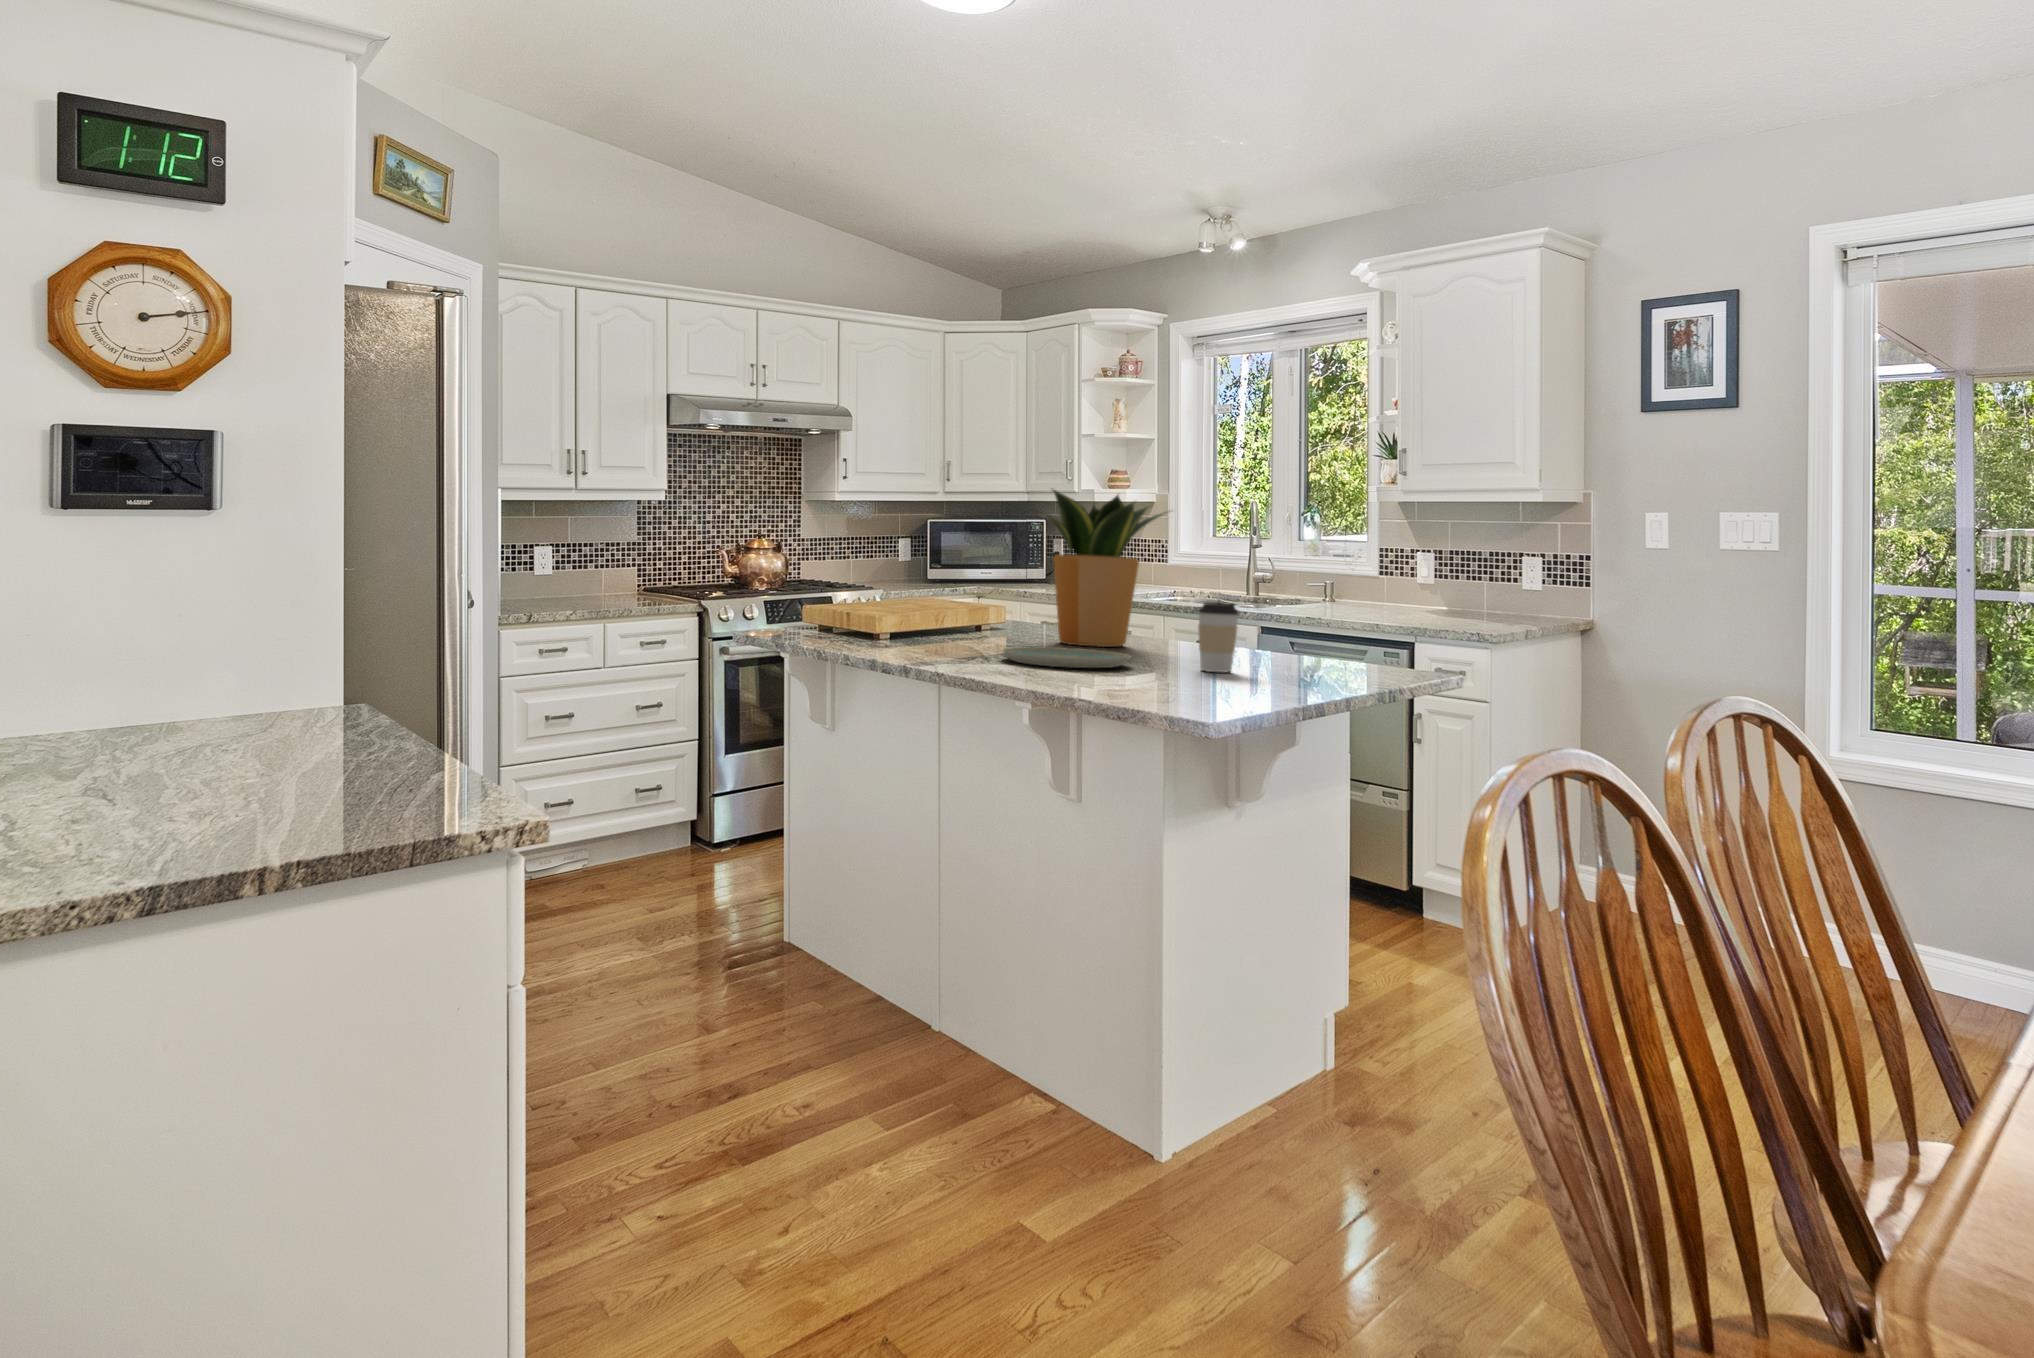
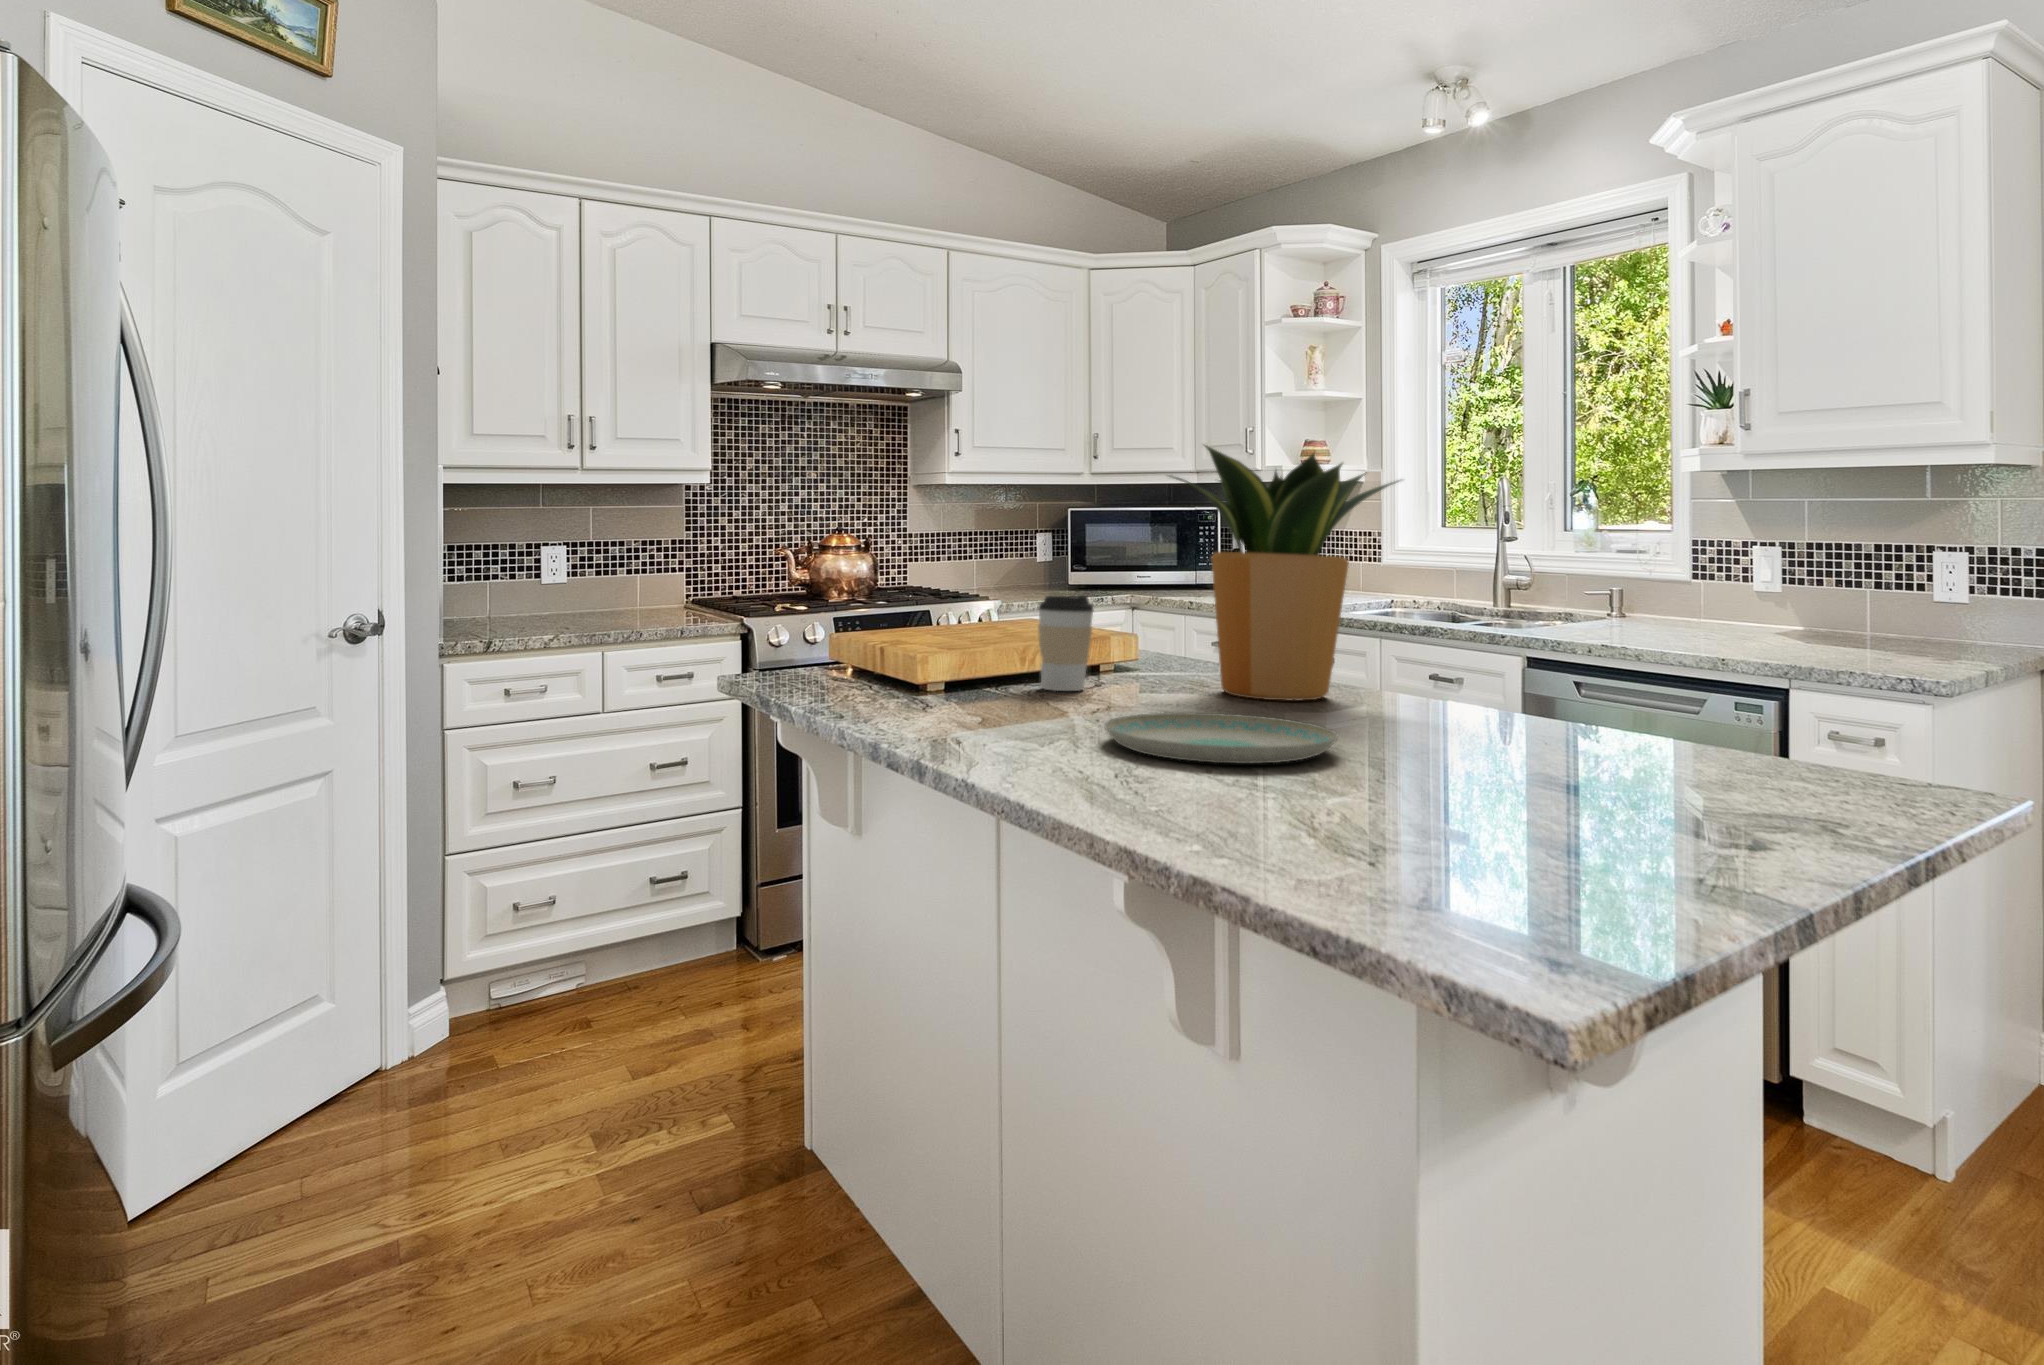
coffee cup: present [1198,603,1238,672] -> present [1038,595,1093,691]

